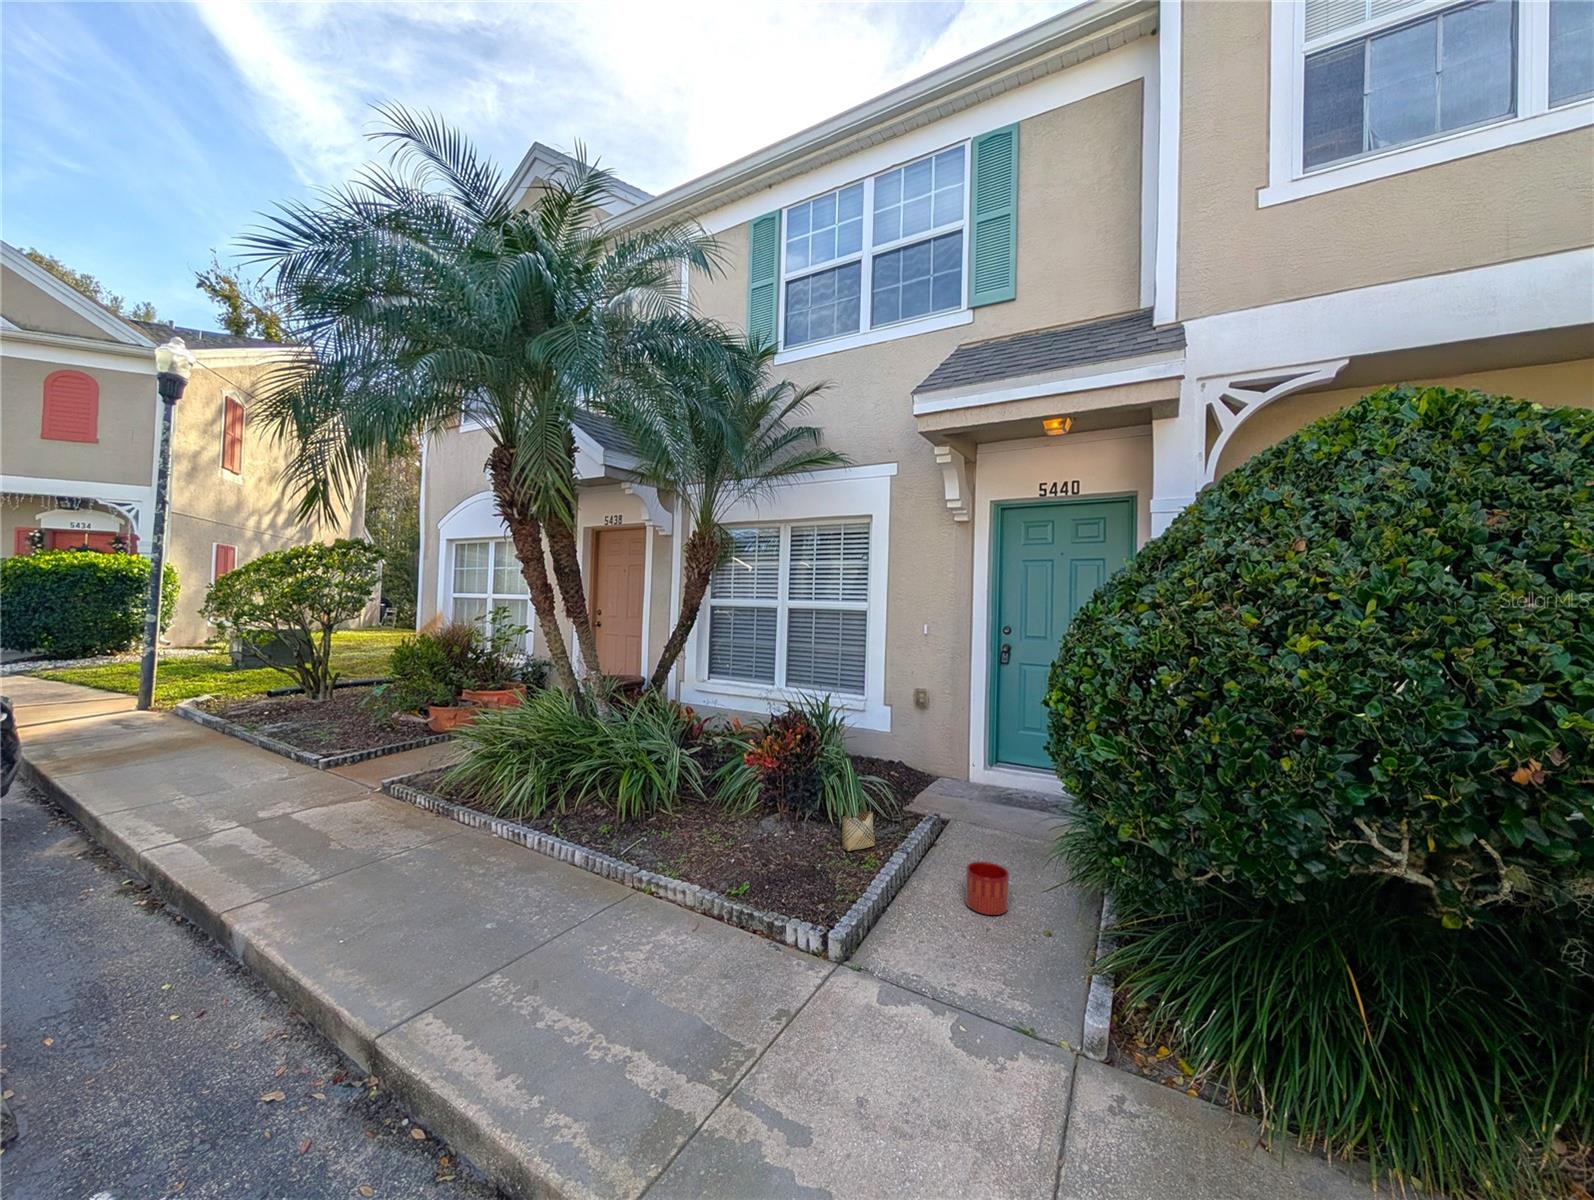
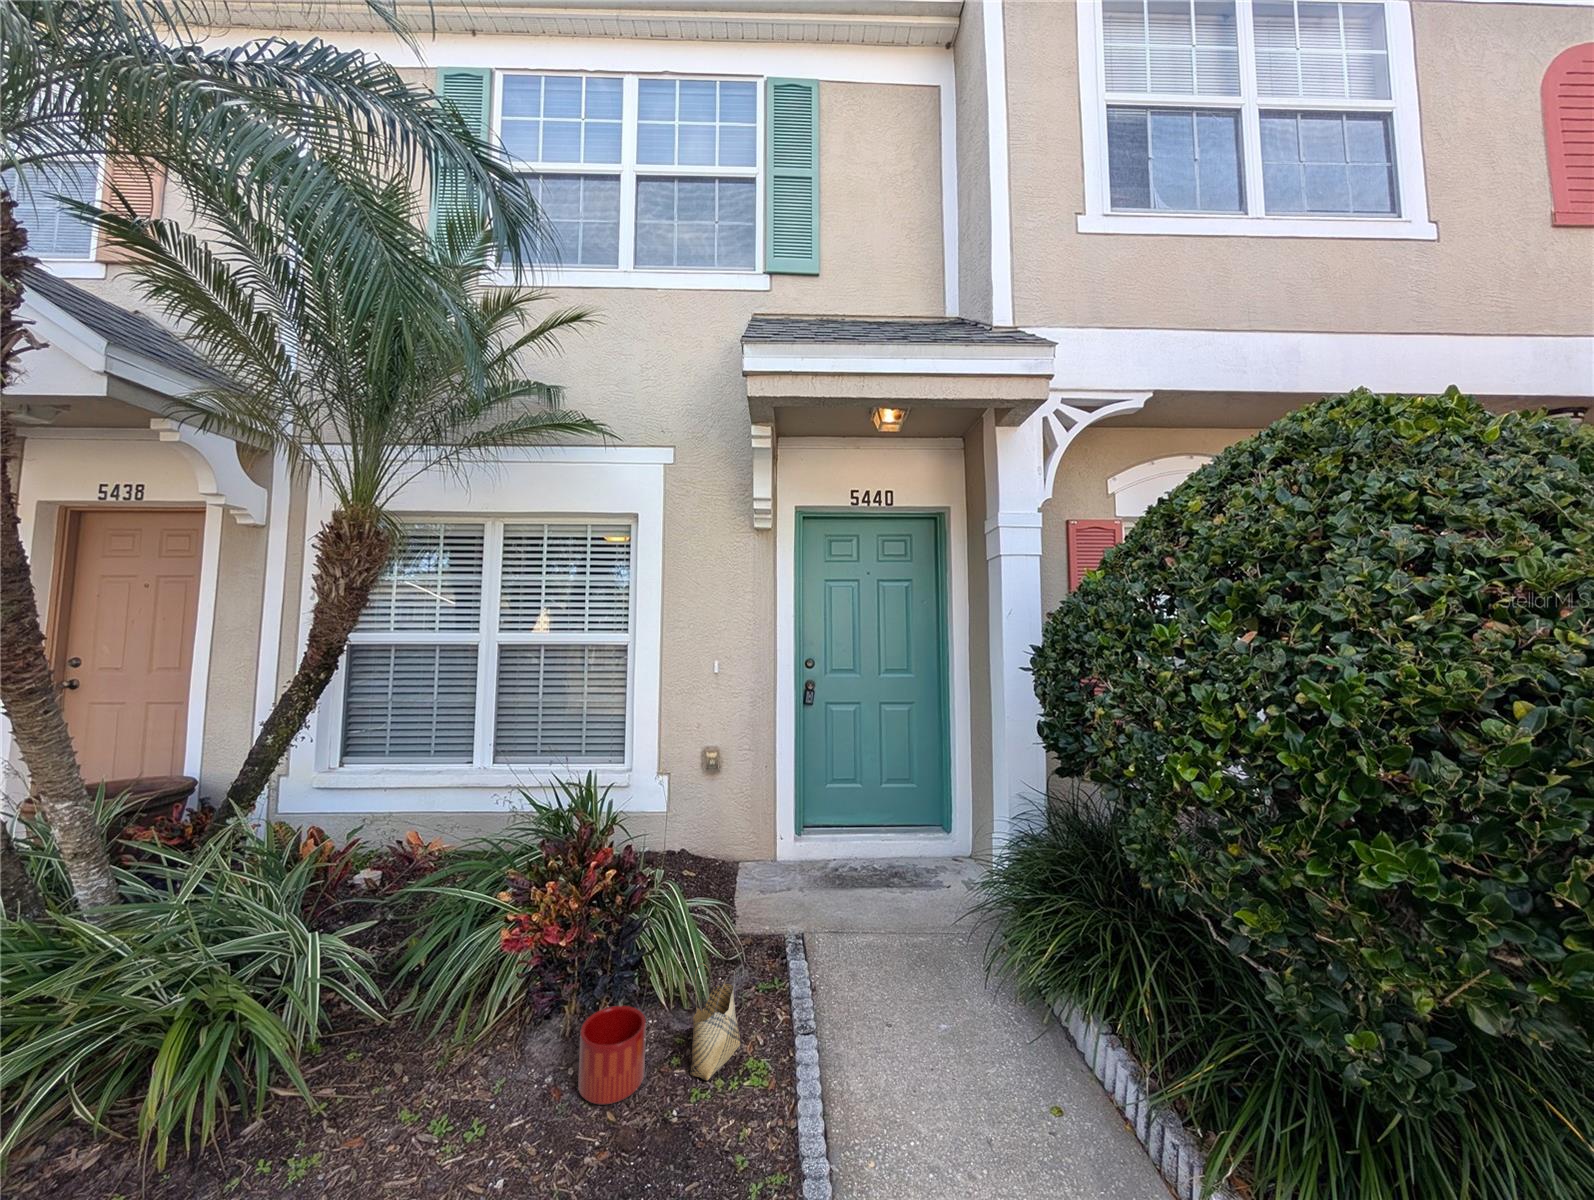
planter: present [965,862,1009,915] -> present [578,1006,646,1105]

